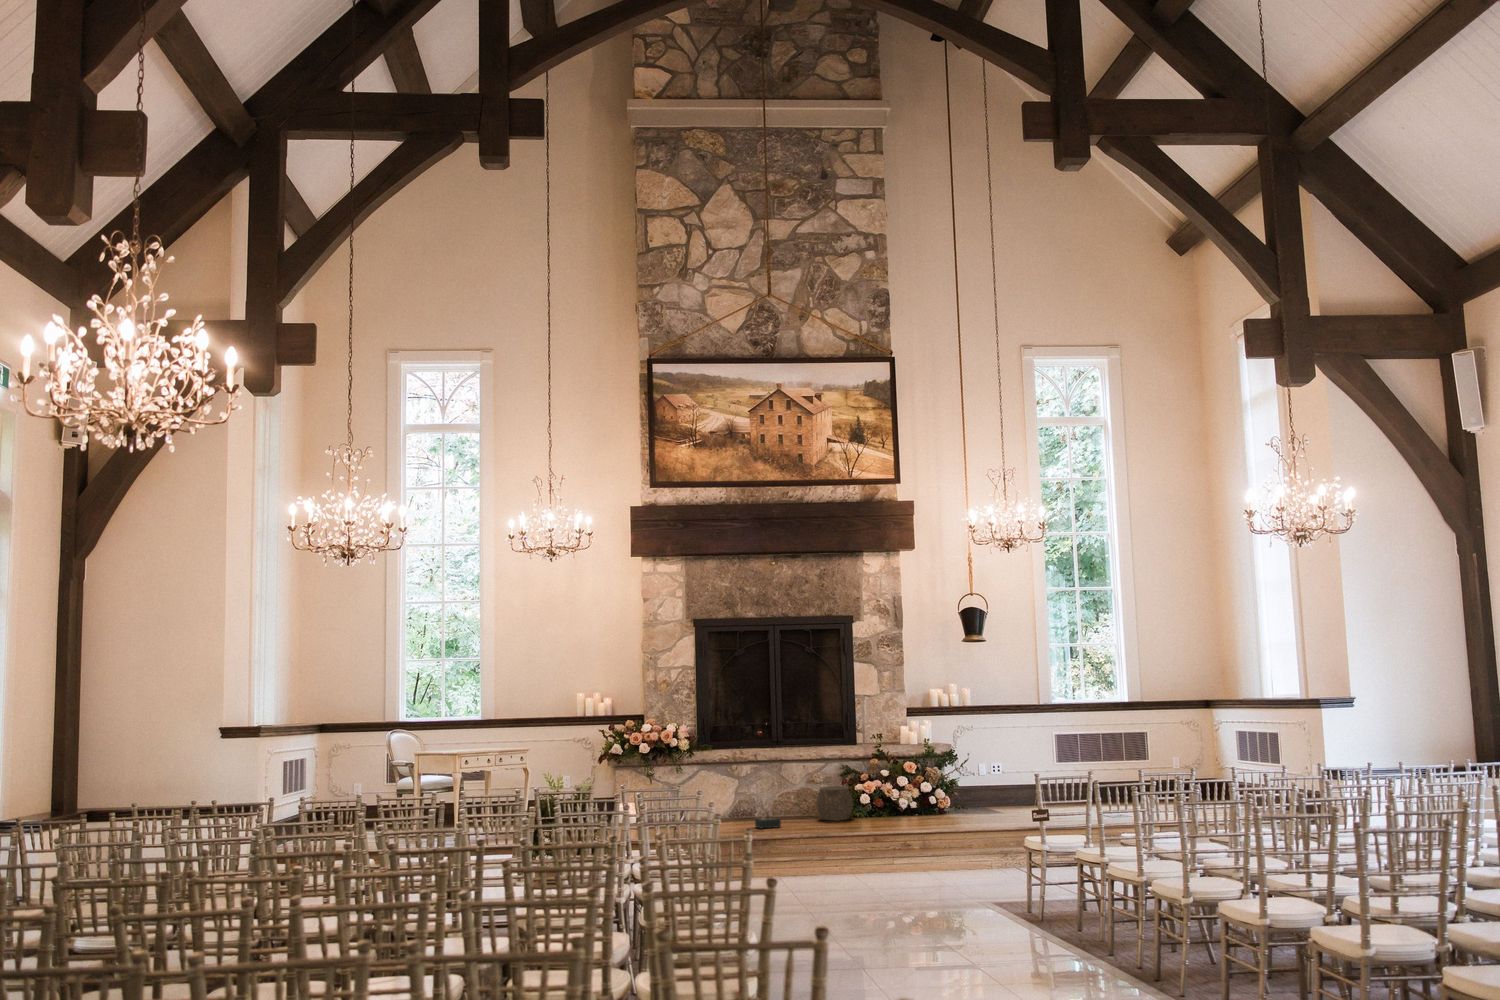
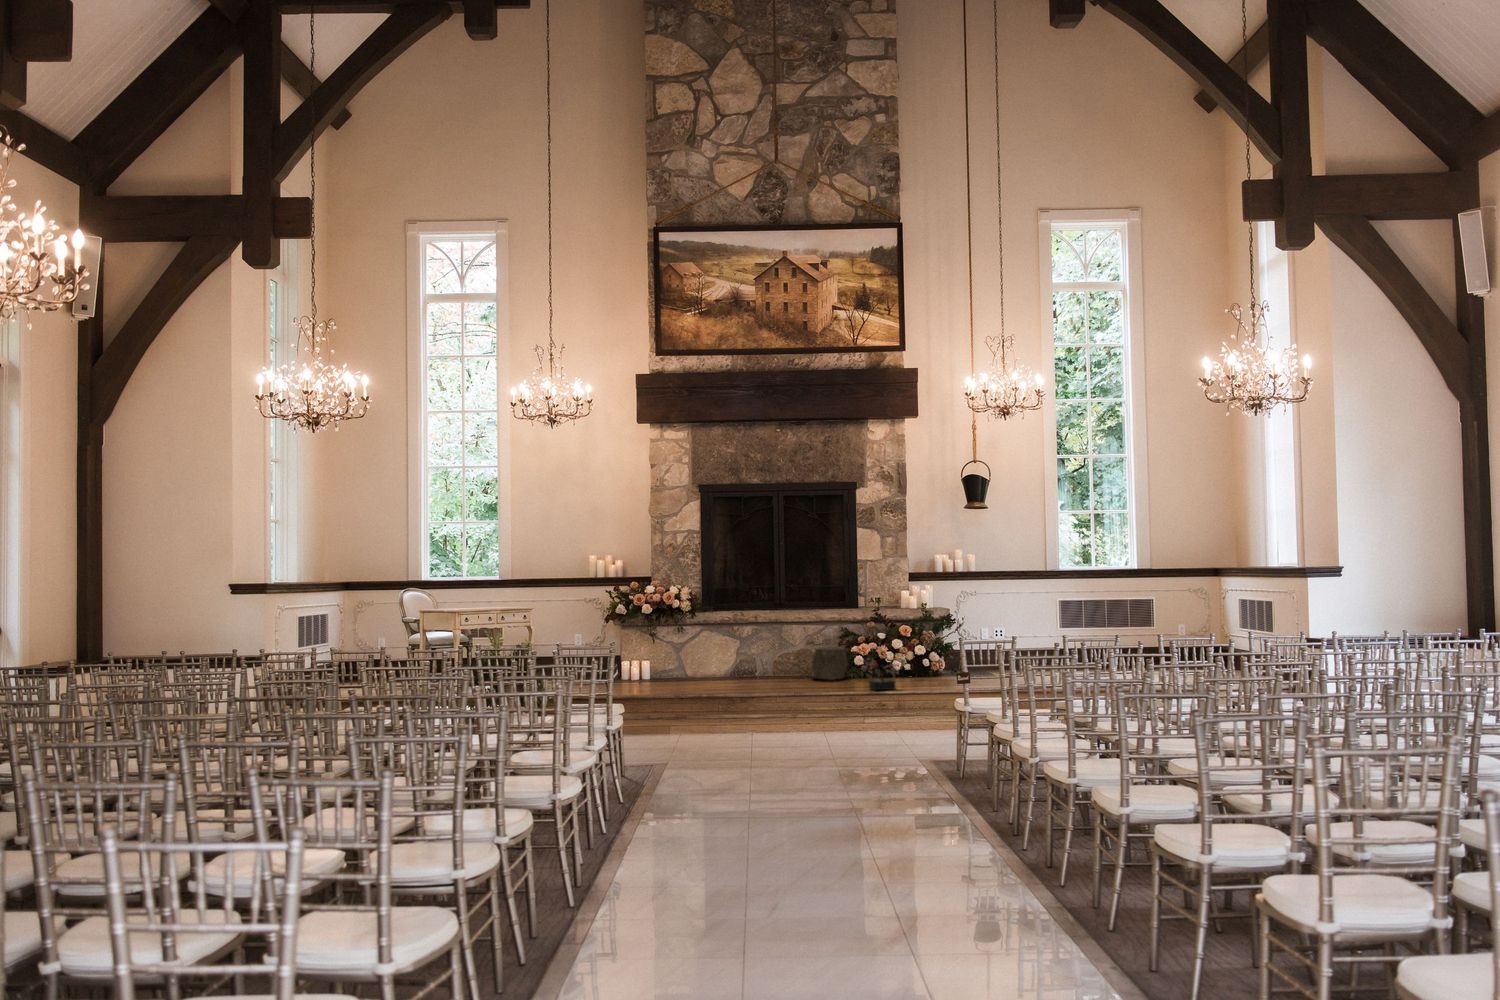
decorative plant: present [748,797,781,829] -> present [863,660,898,690]

